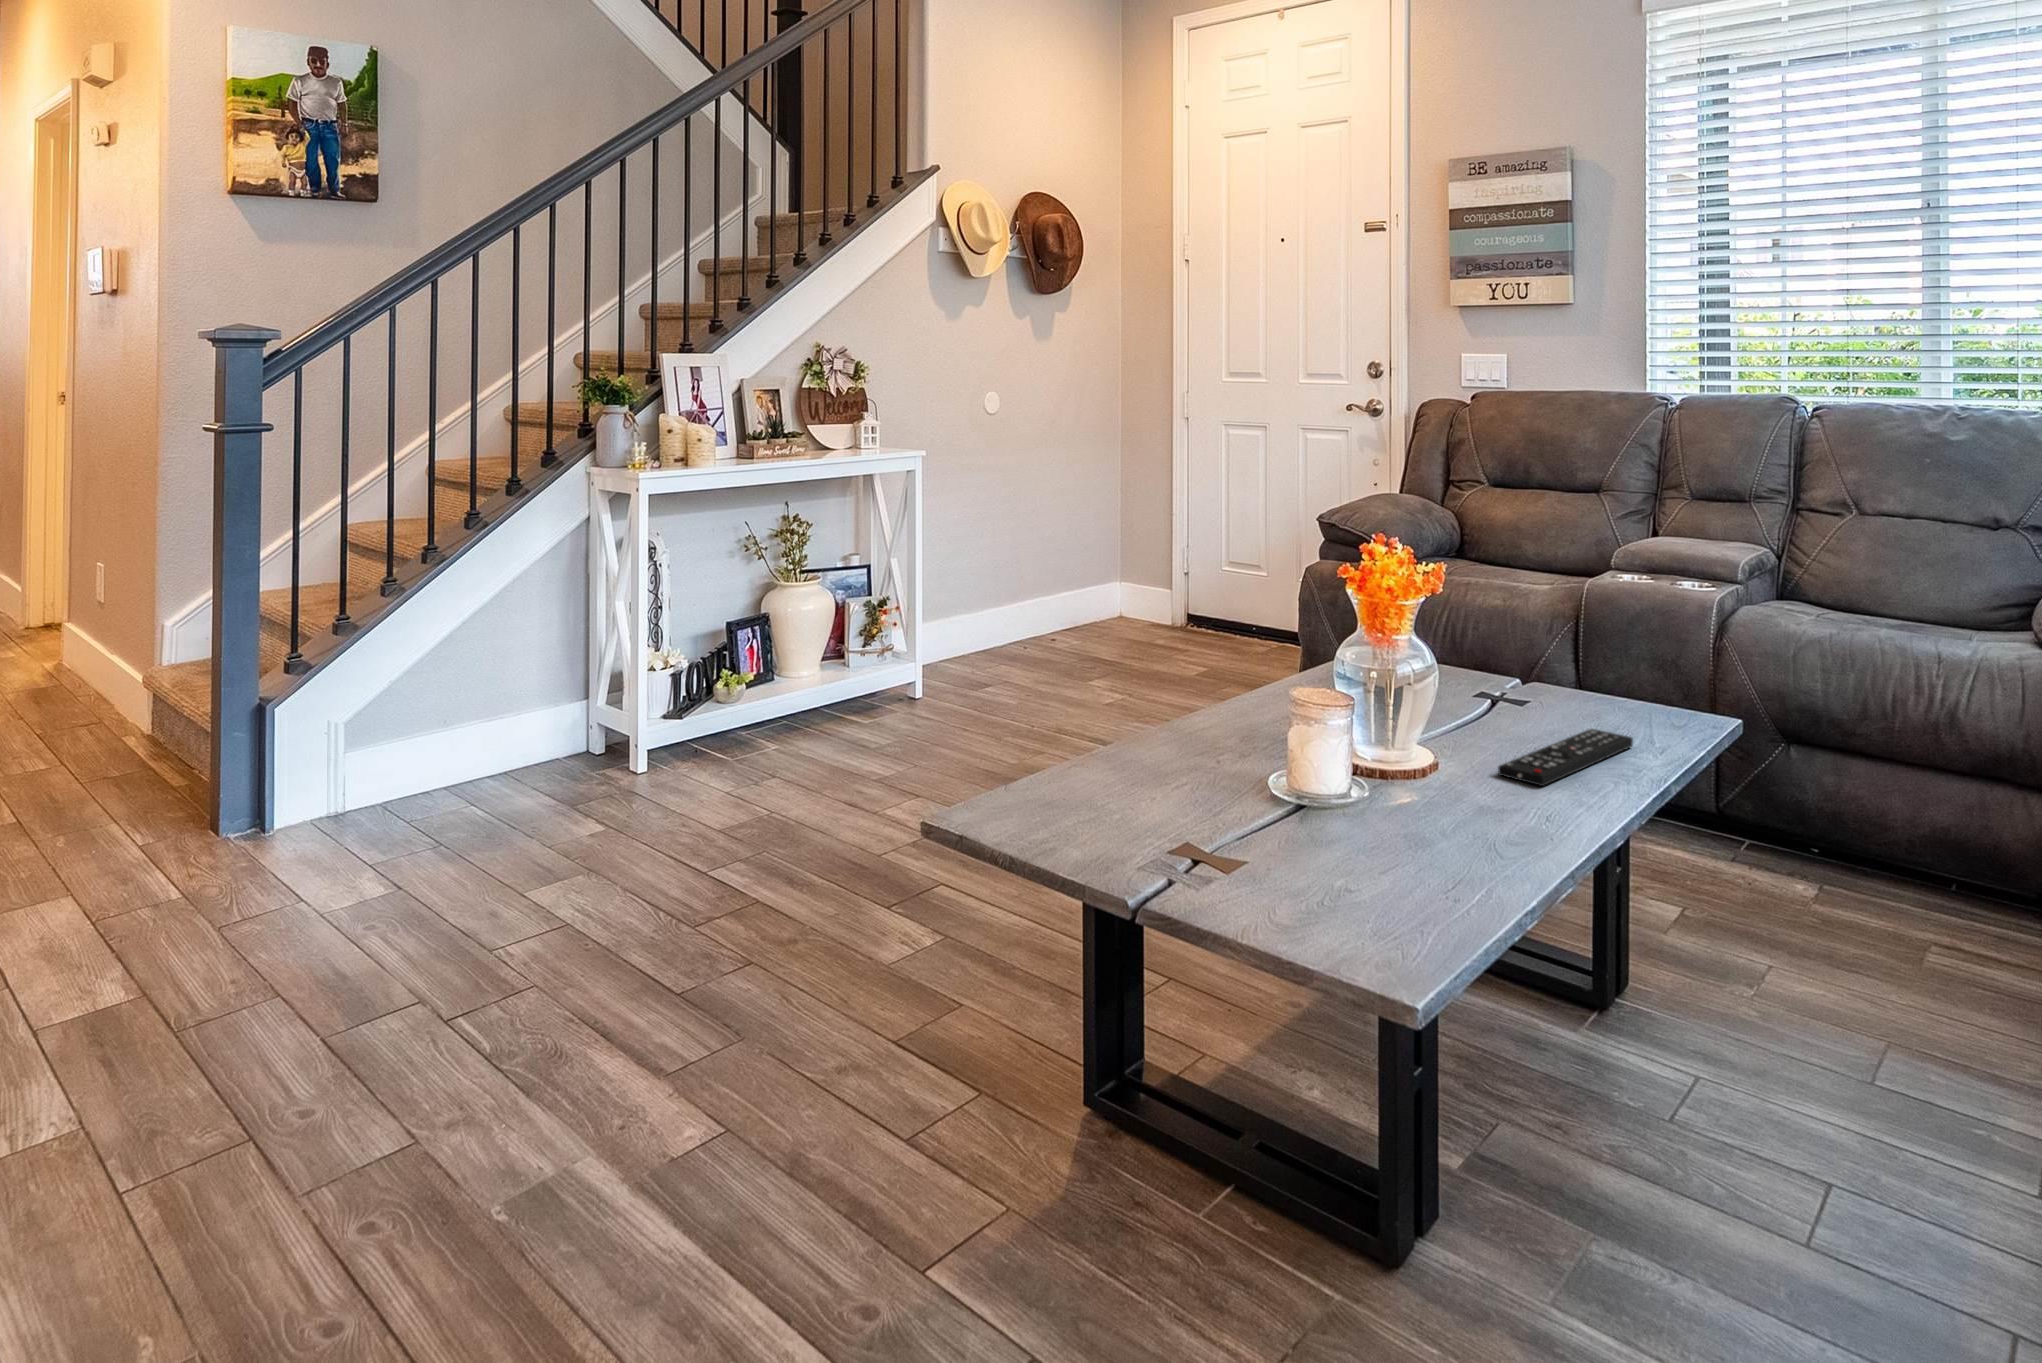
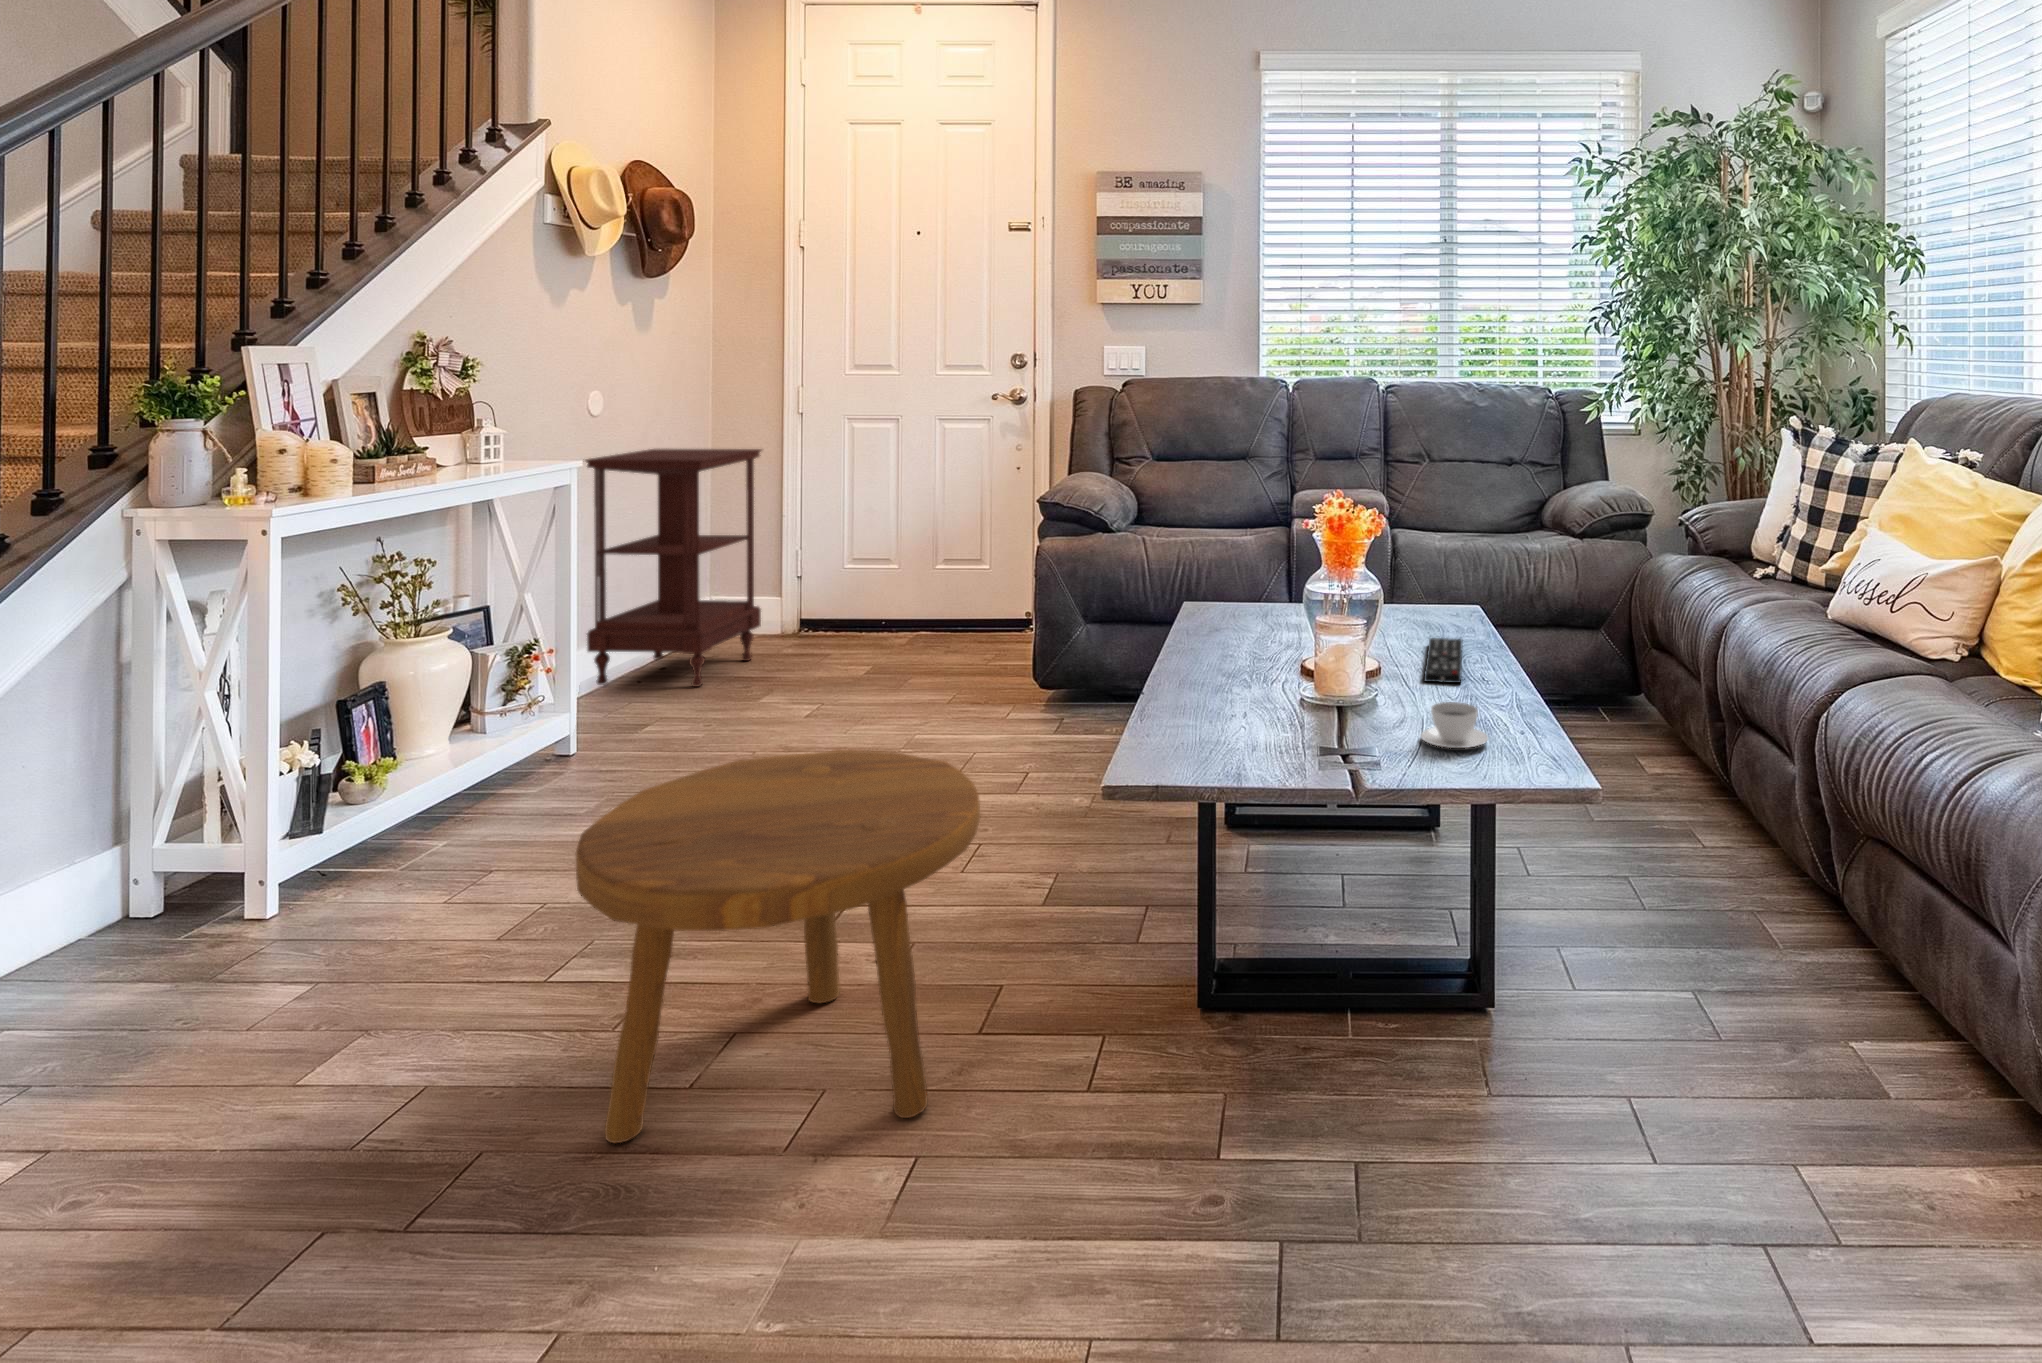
side table: none [973,447,1125,666] -> present [585,449,762,687]
footstool: none [603,711,946,1063] -> present [576,750,980,1143]
teacup: none [1359,793,1447,855] -> present [1421,702,1488,748]

